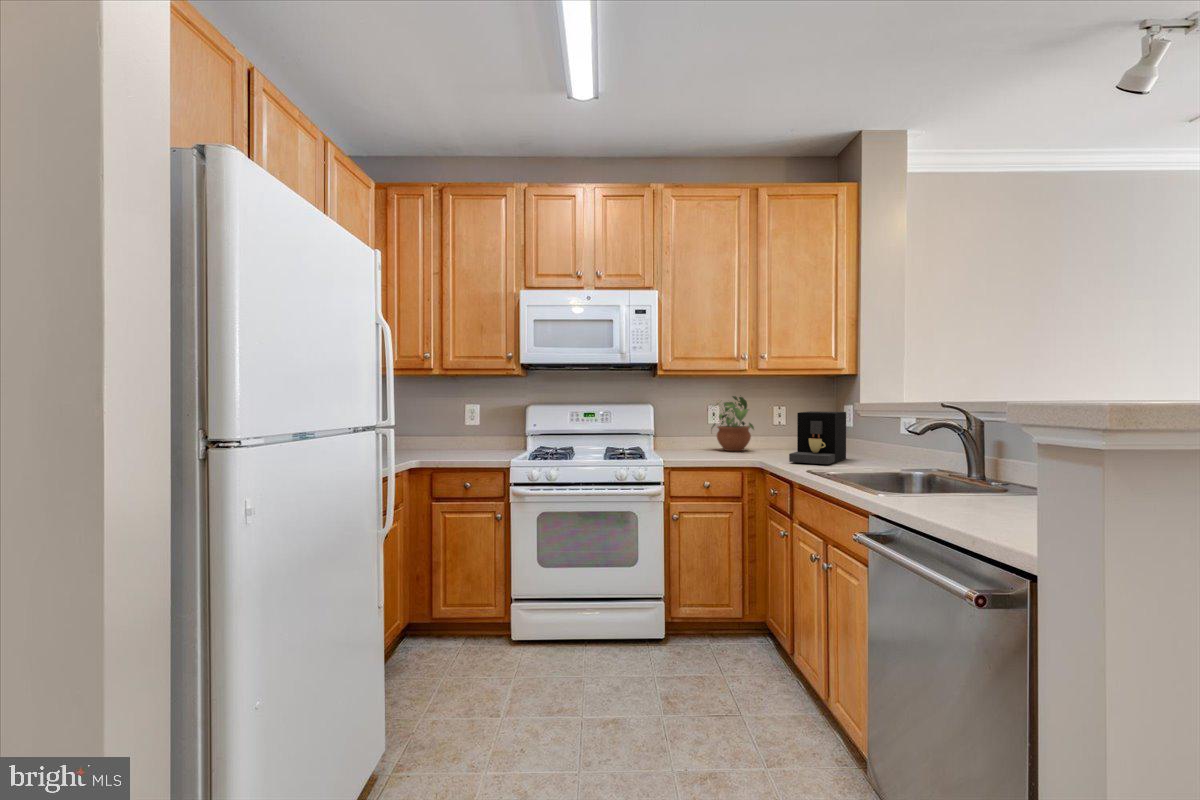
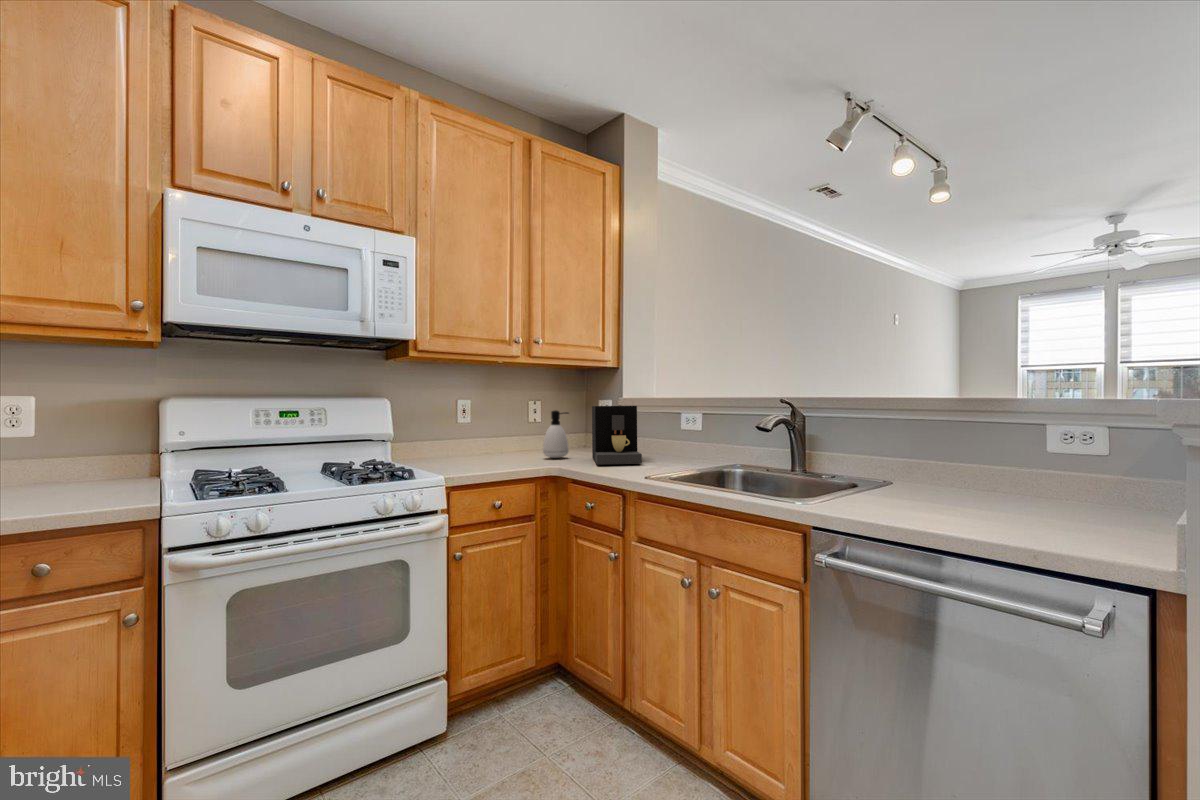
potted plant: present [711,396,754,451] -> none [456,385,516,459]
soap dispenser: none [768,414,791,454] -> present [543,410,569,458]

